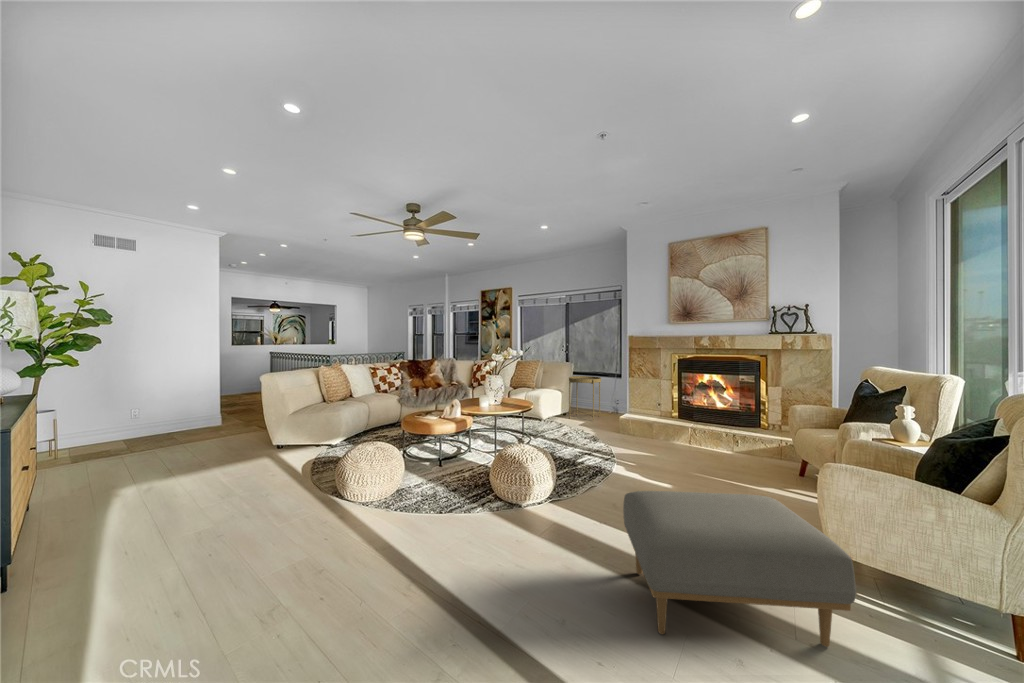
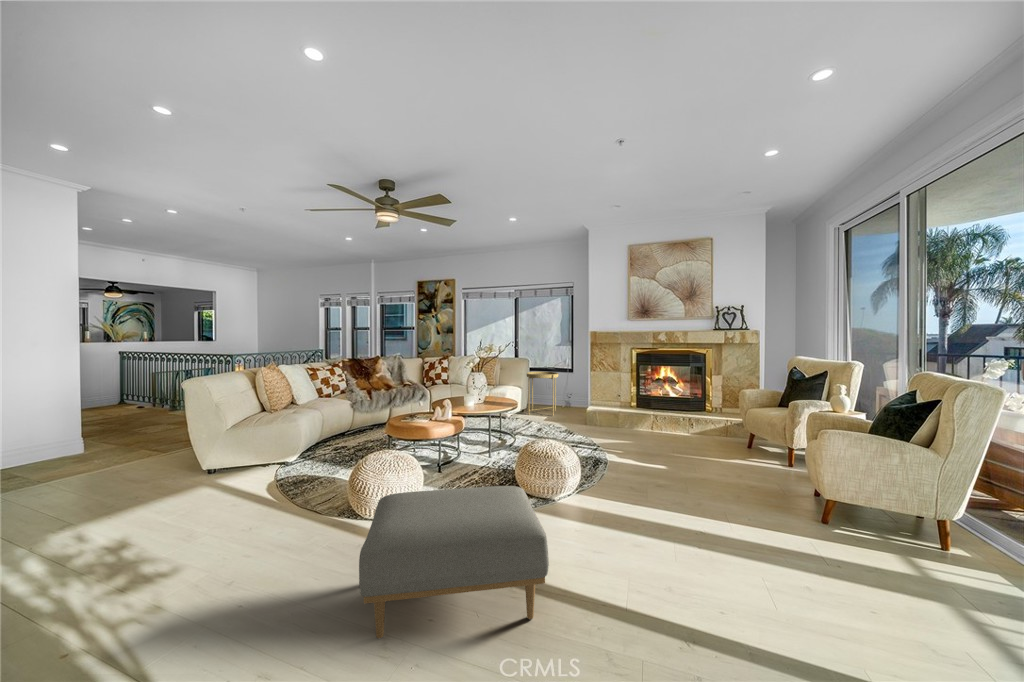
ottoman: present [623,491,856,647] -> present [359,486,549,639]

